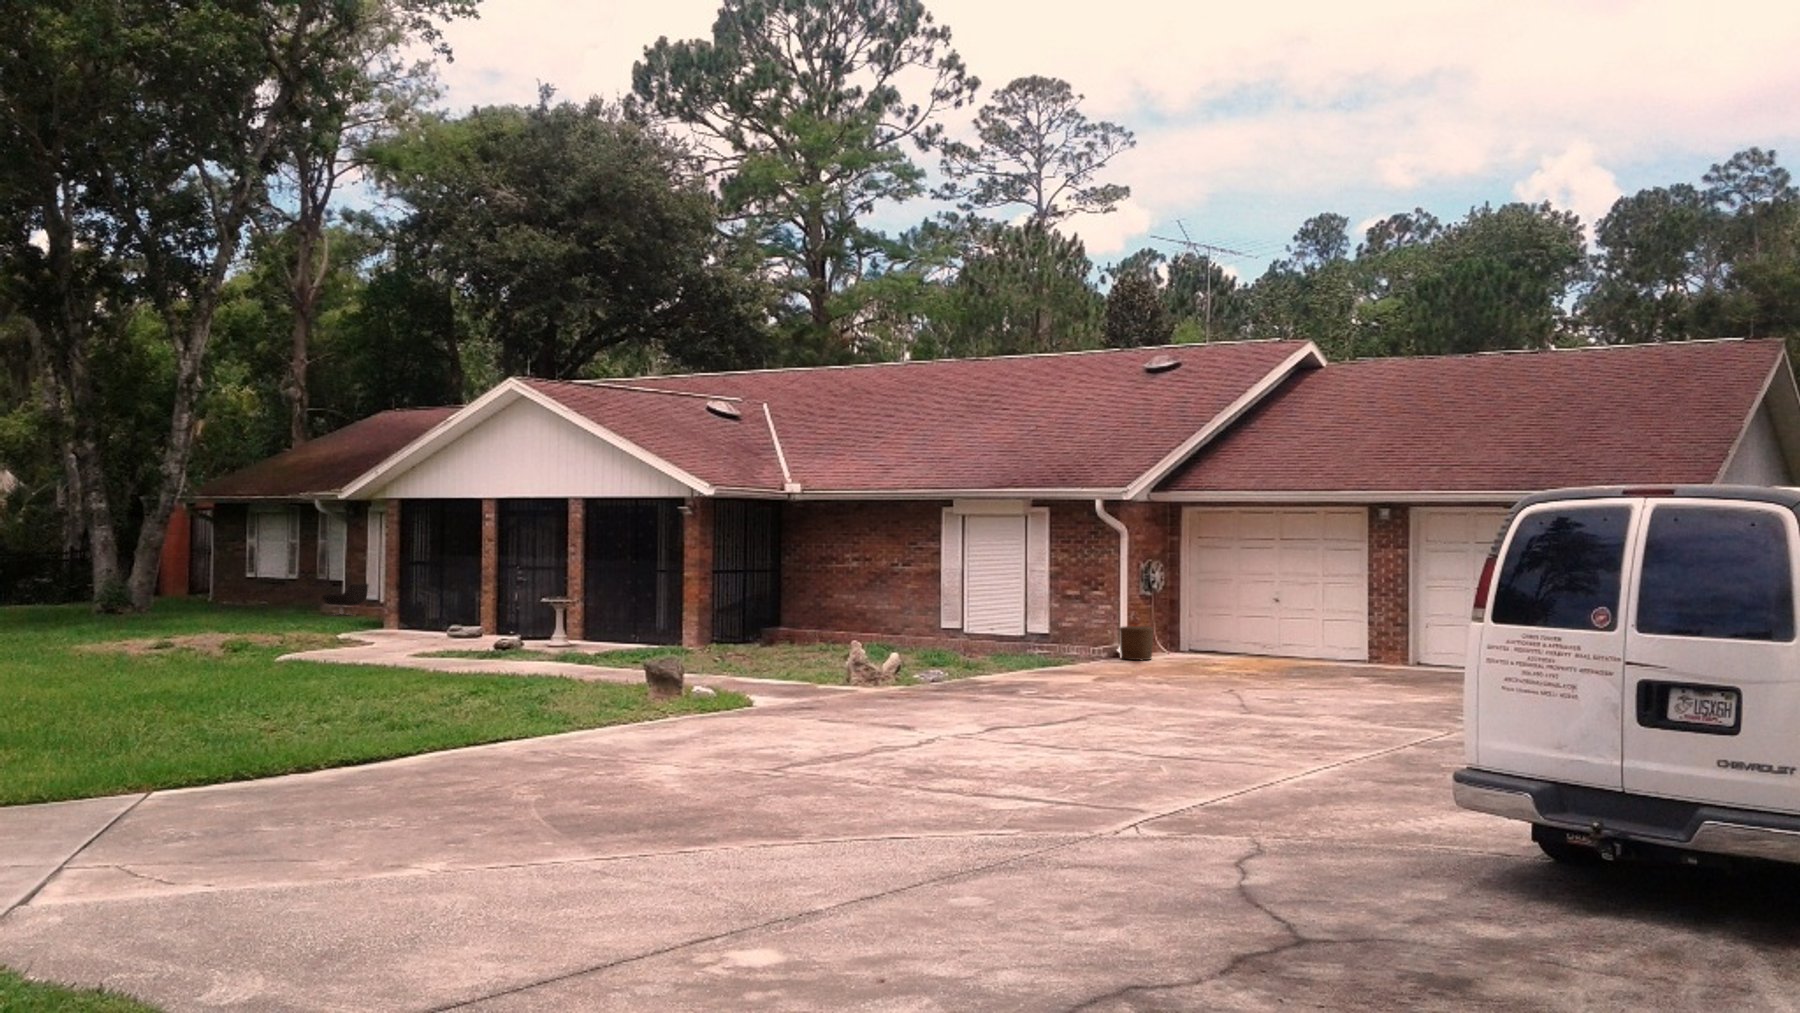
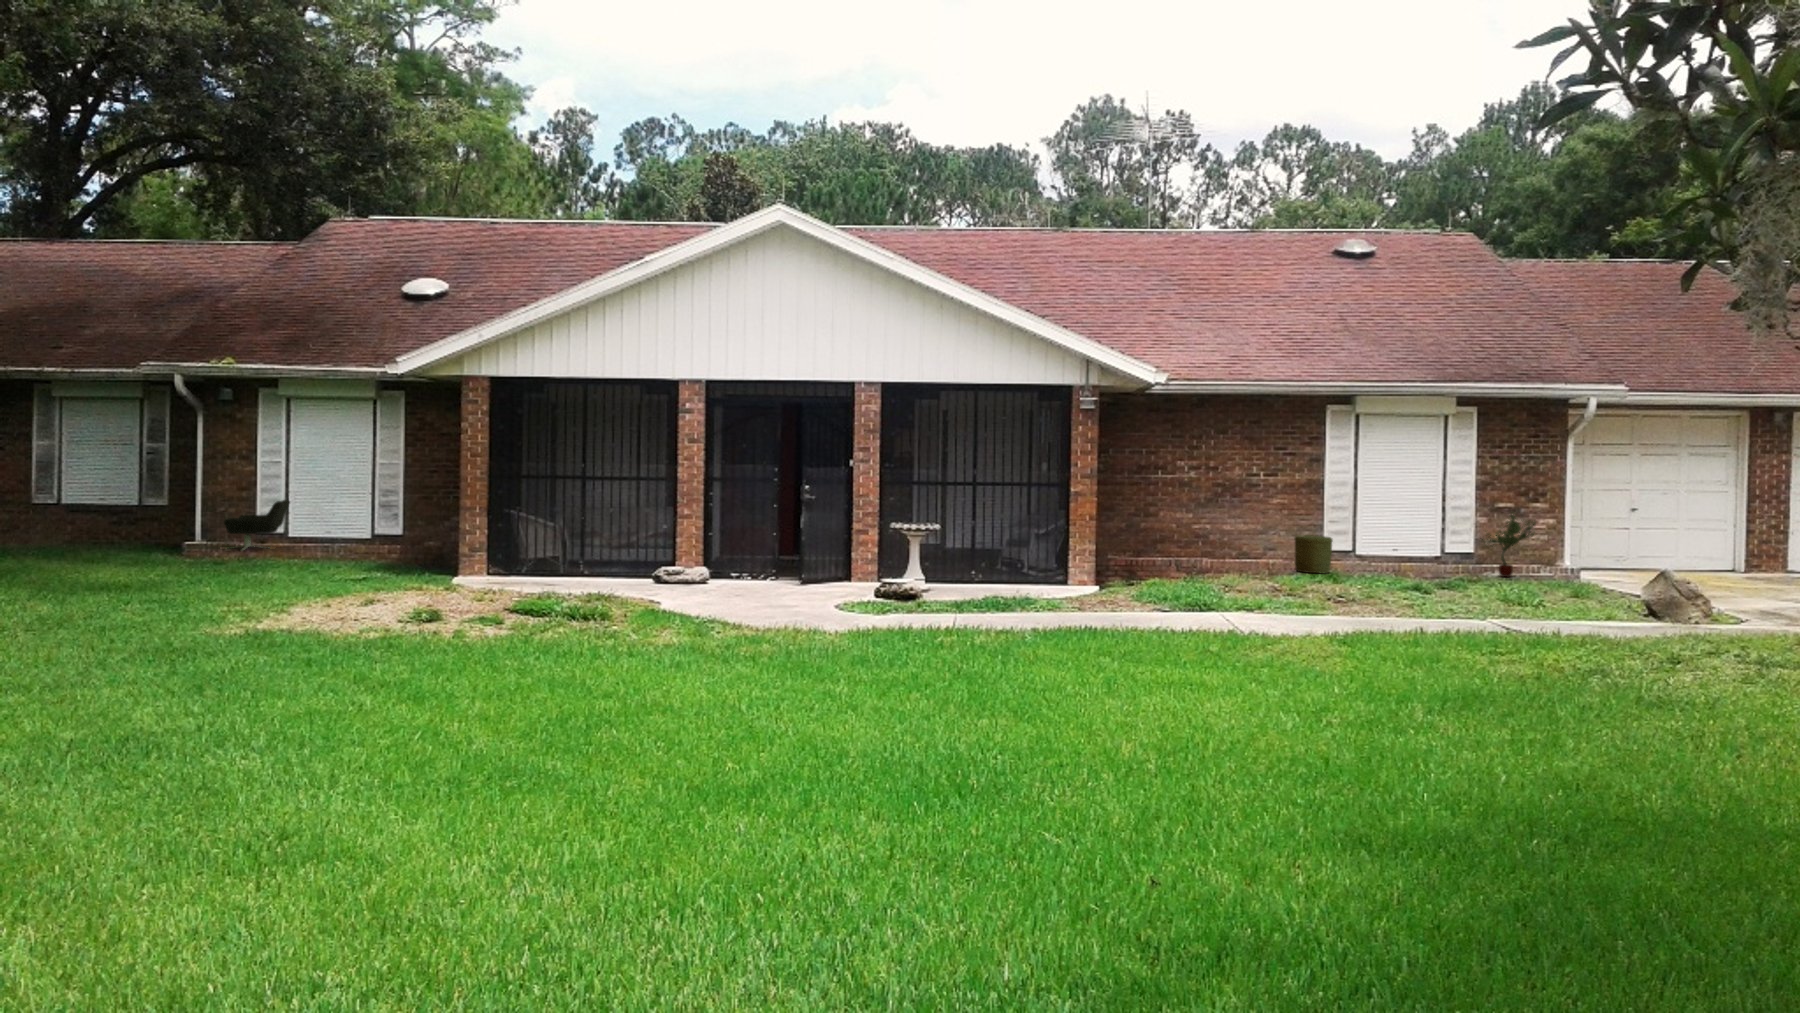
potted tree: none [1032,597,1075,656] -> present [1482,514,1535,577]
woven basket: present [1119,626,1154,660] -> present [1294,535,1333,573]

